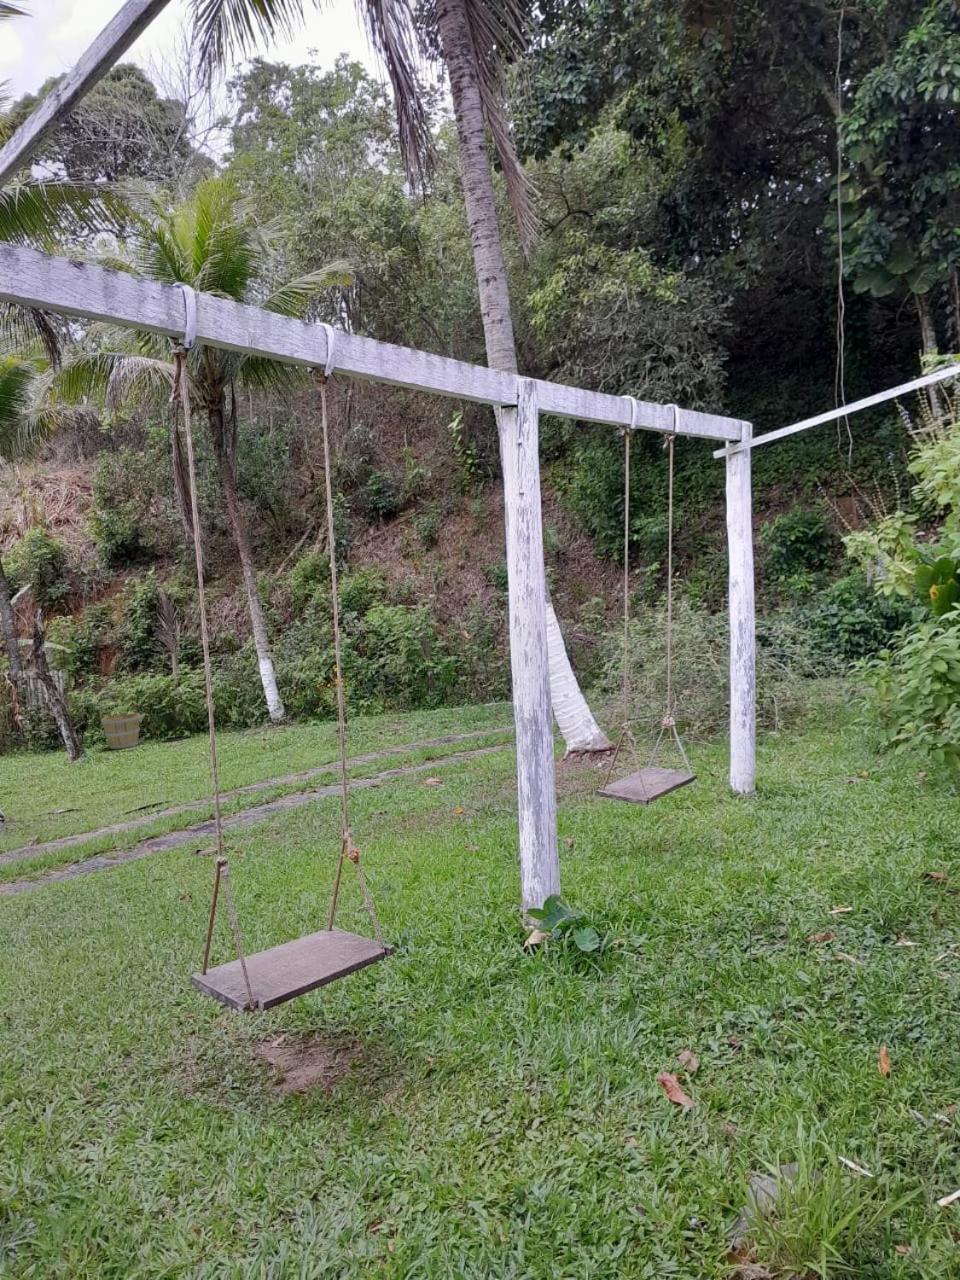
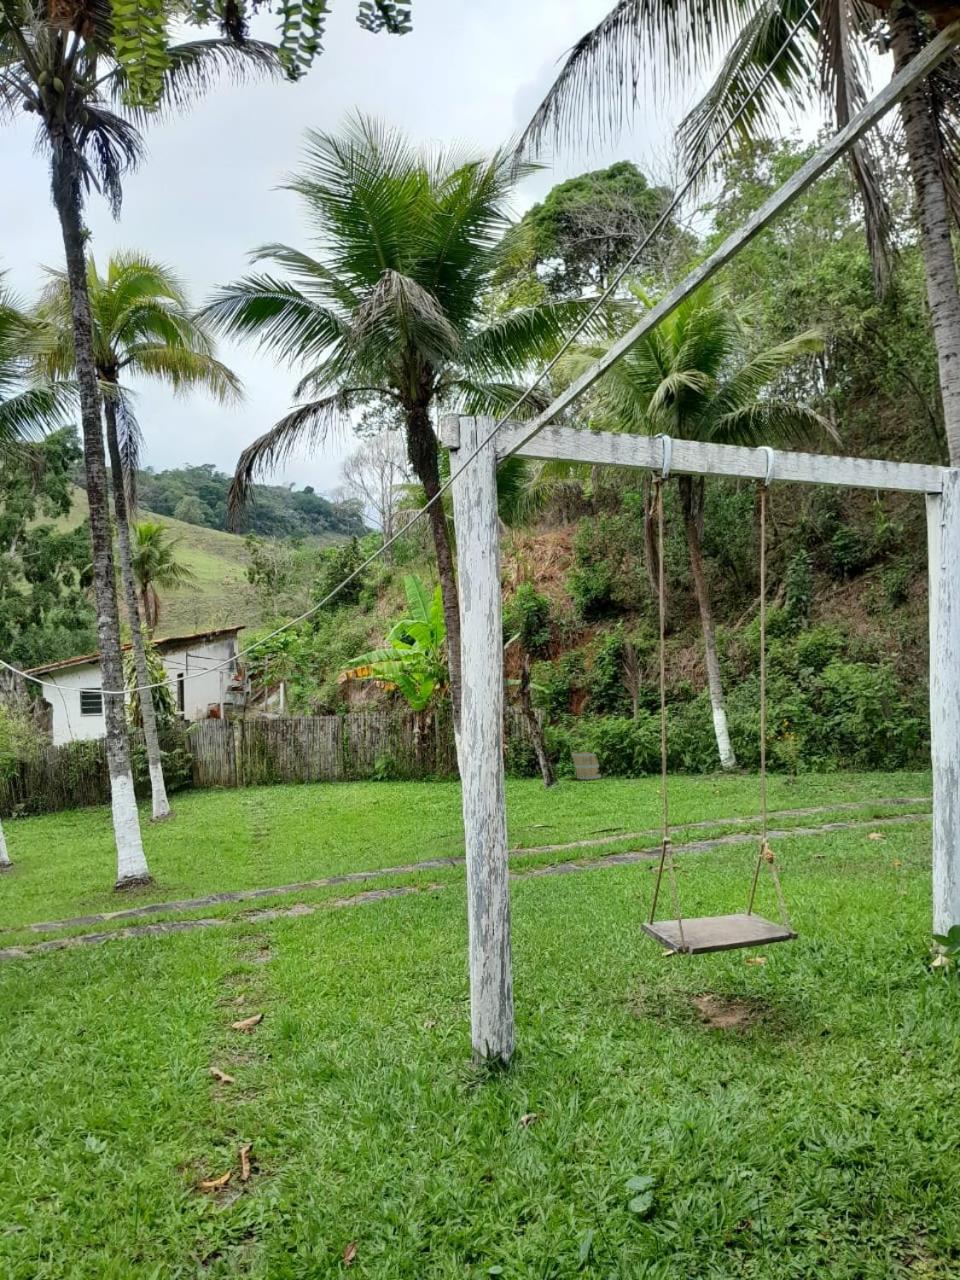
potted tree: present [161,702,187,741] -> none [620,740,644,778]

